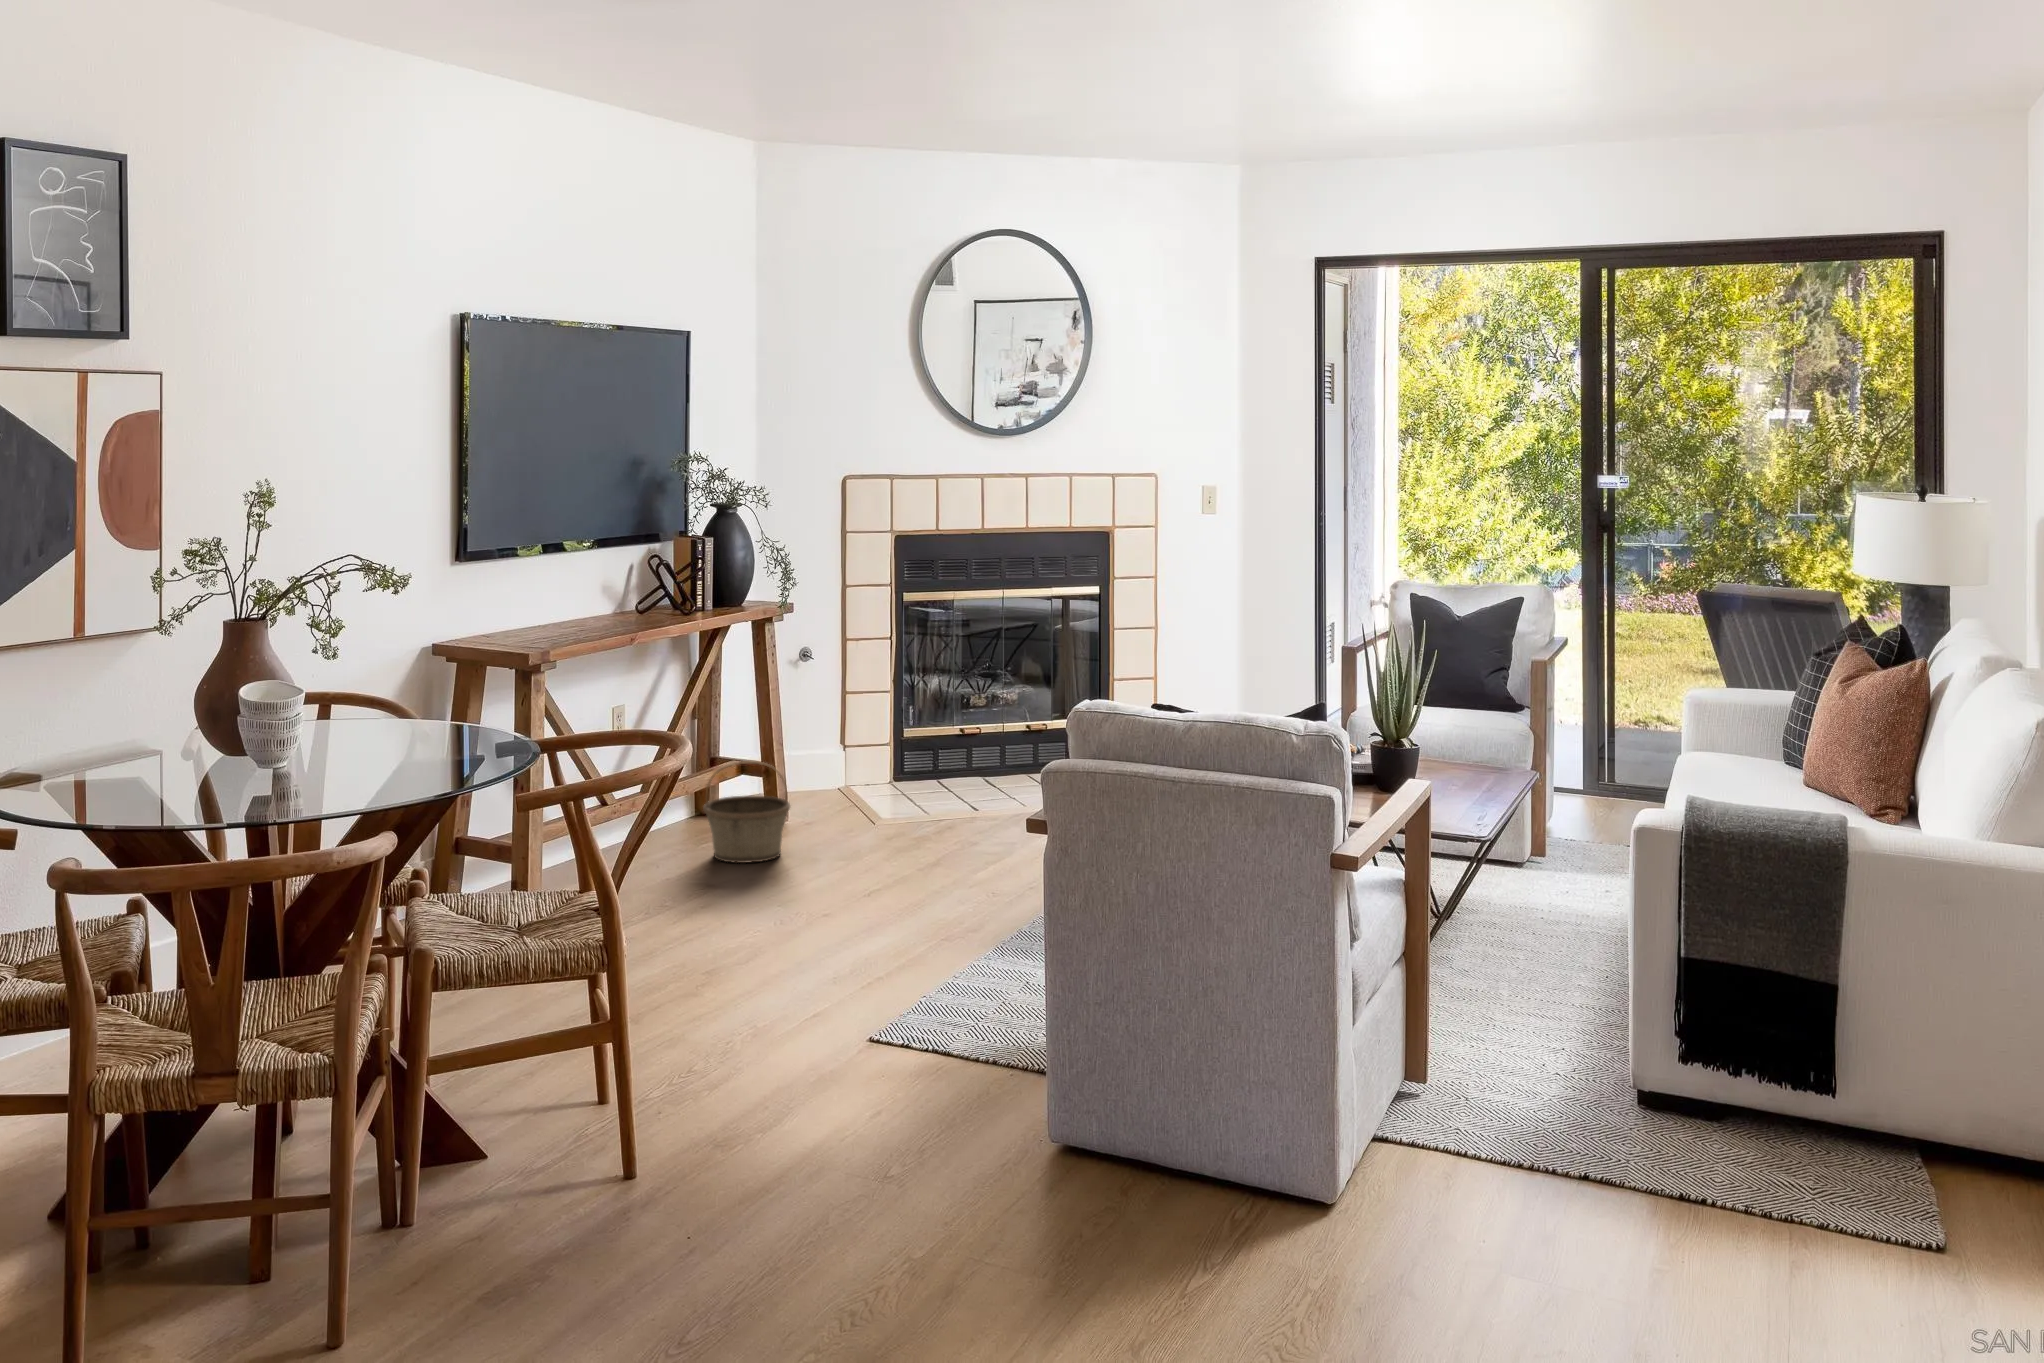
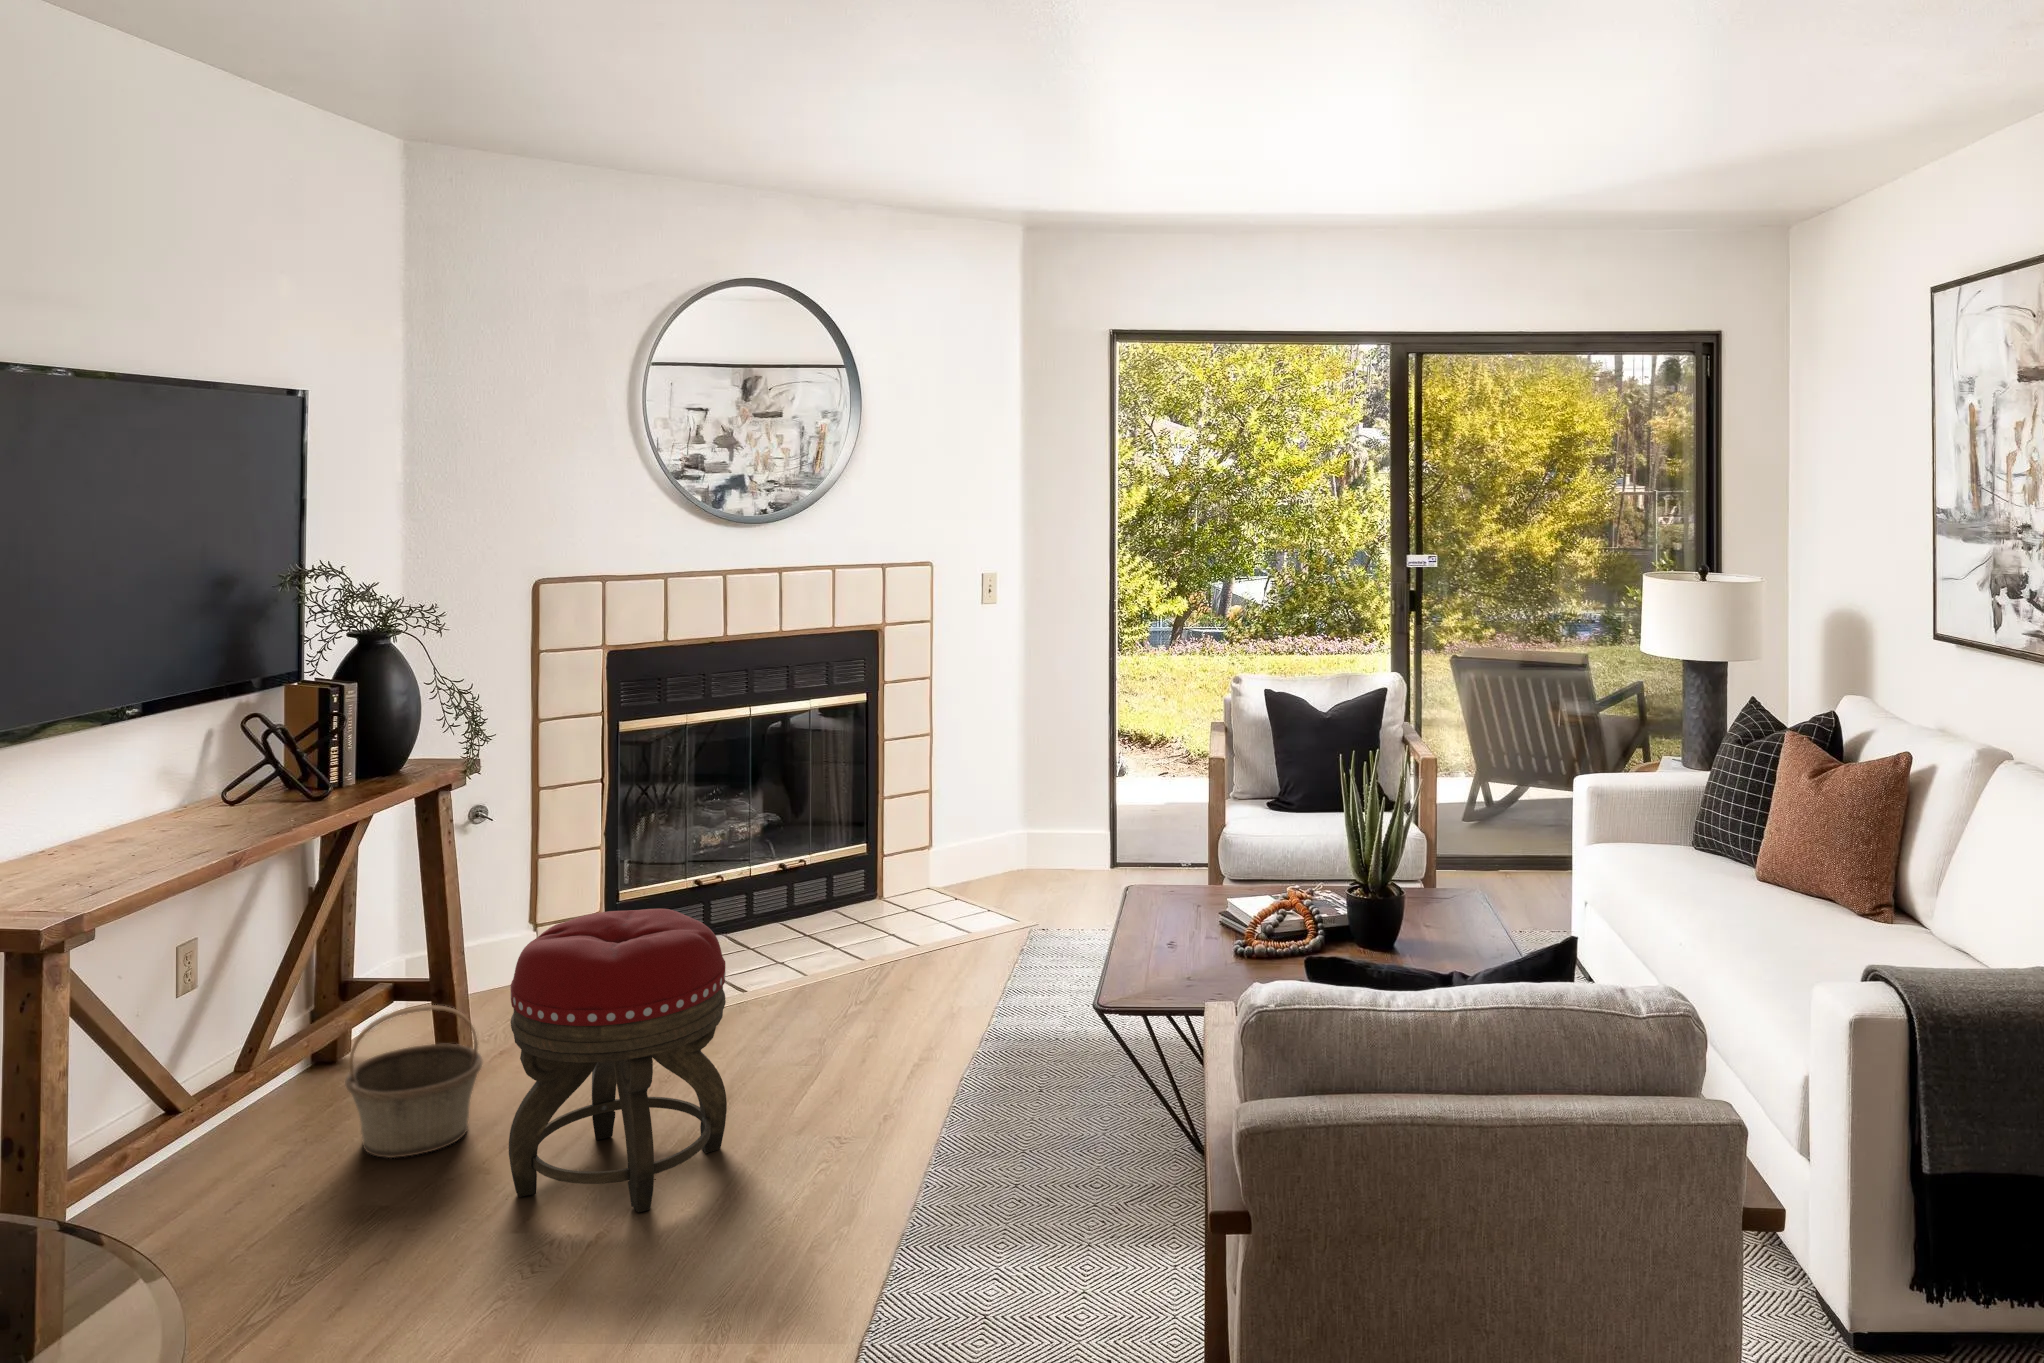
footstool: none [801,697,951,902] -> present [509,909,727,1212]

